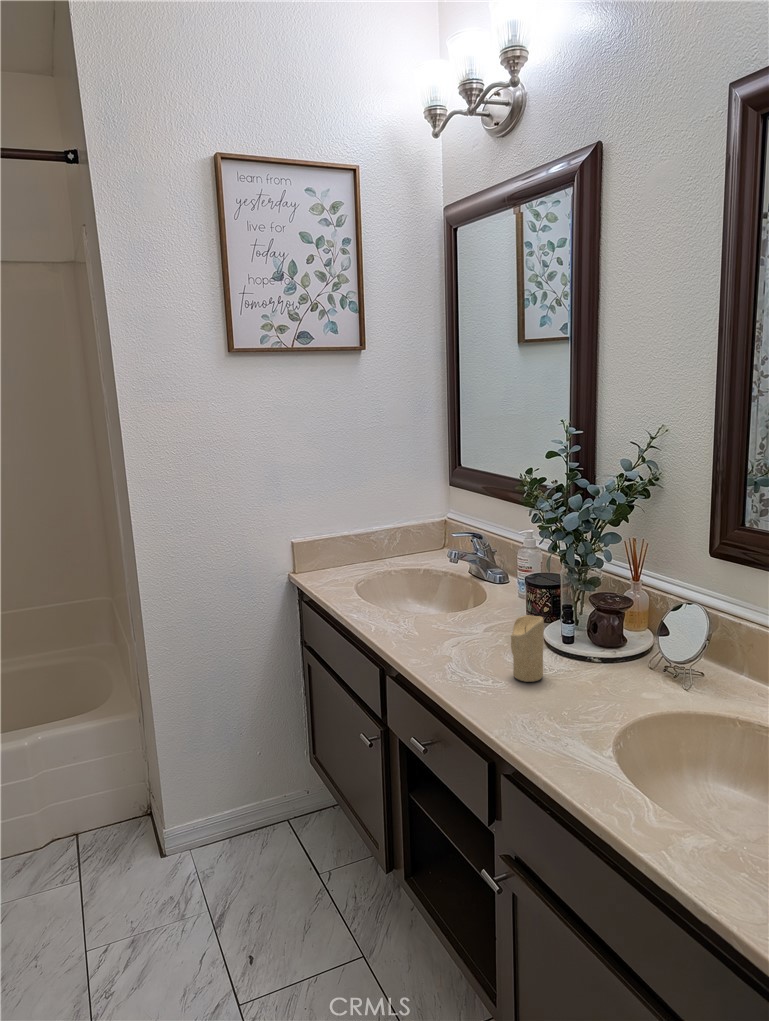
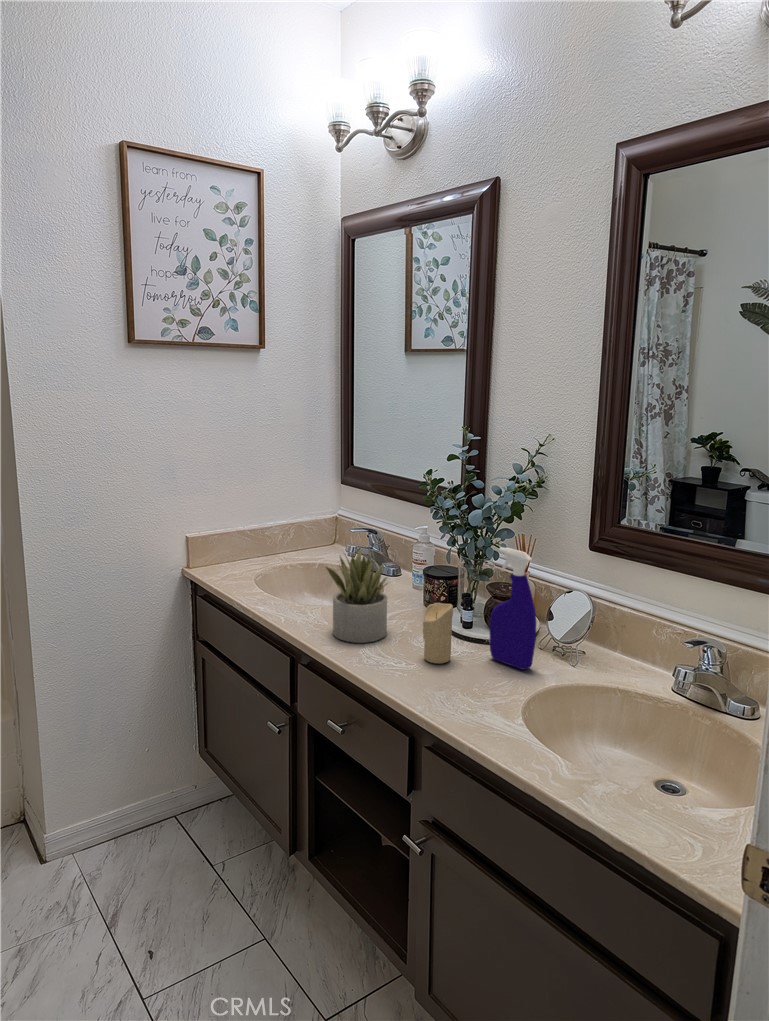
spray bottle: none [587,554,639,693] -> present [490,547,536,670]
succulent plant: none [411,555,484,656] -> present [326,549,387,643]

